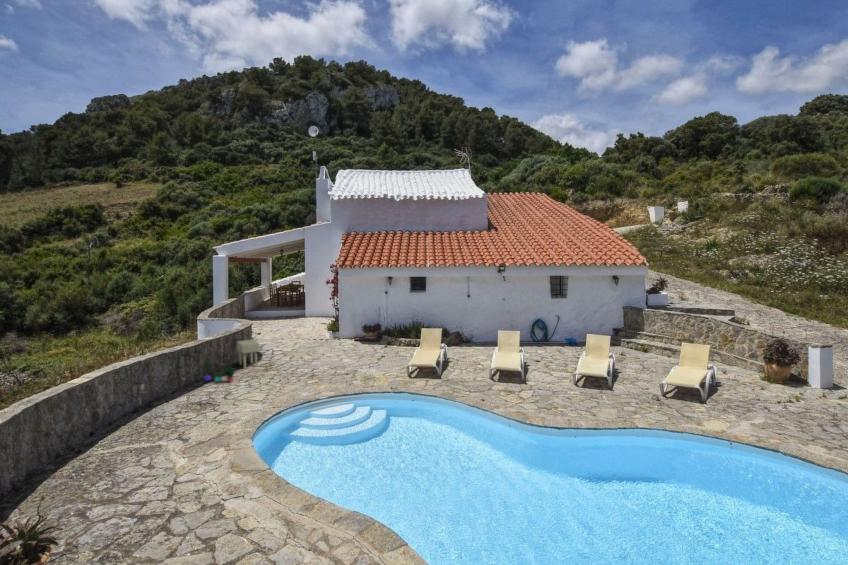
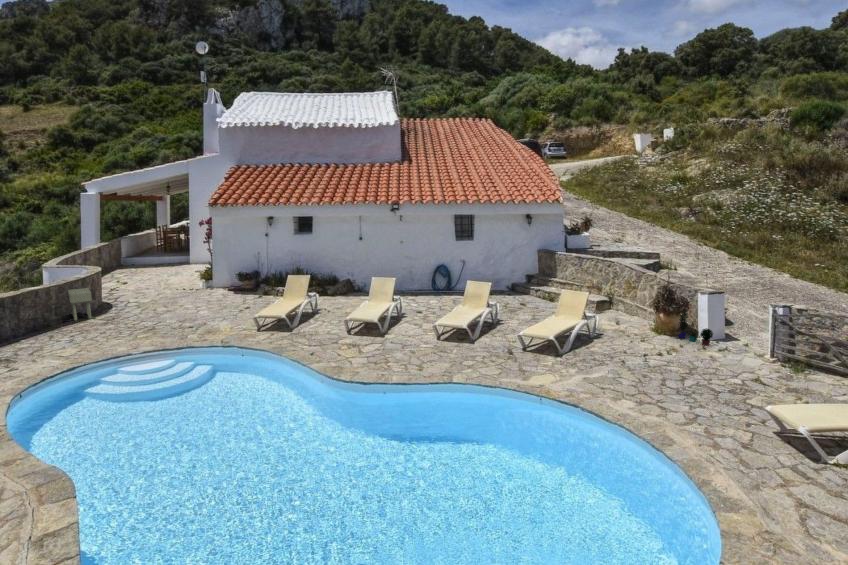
potted plant: present [202,356,235,382] -> present [678,310,713,346]

